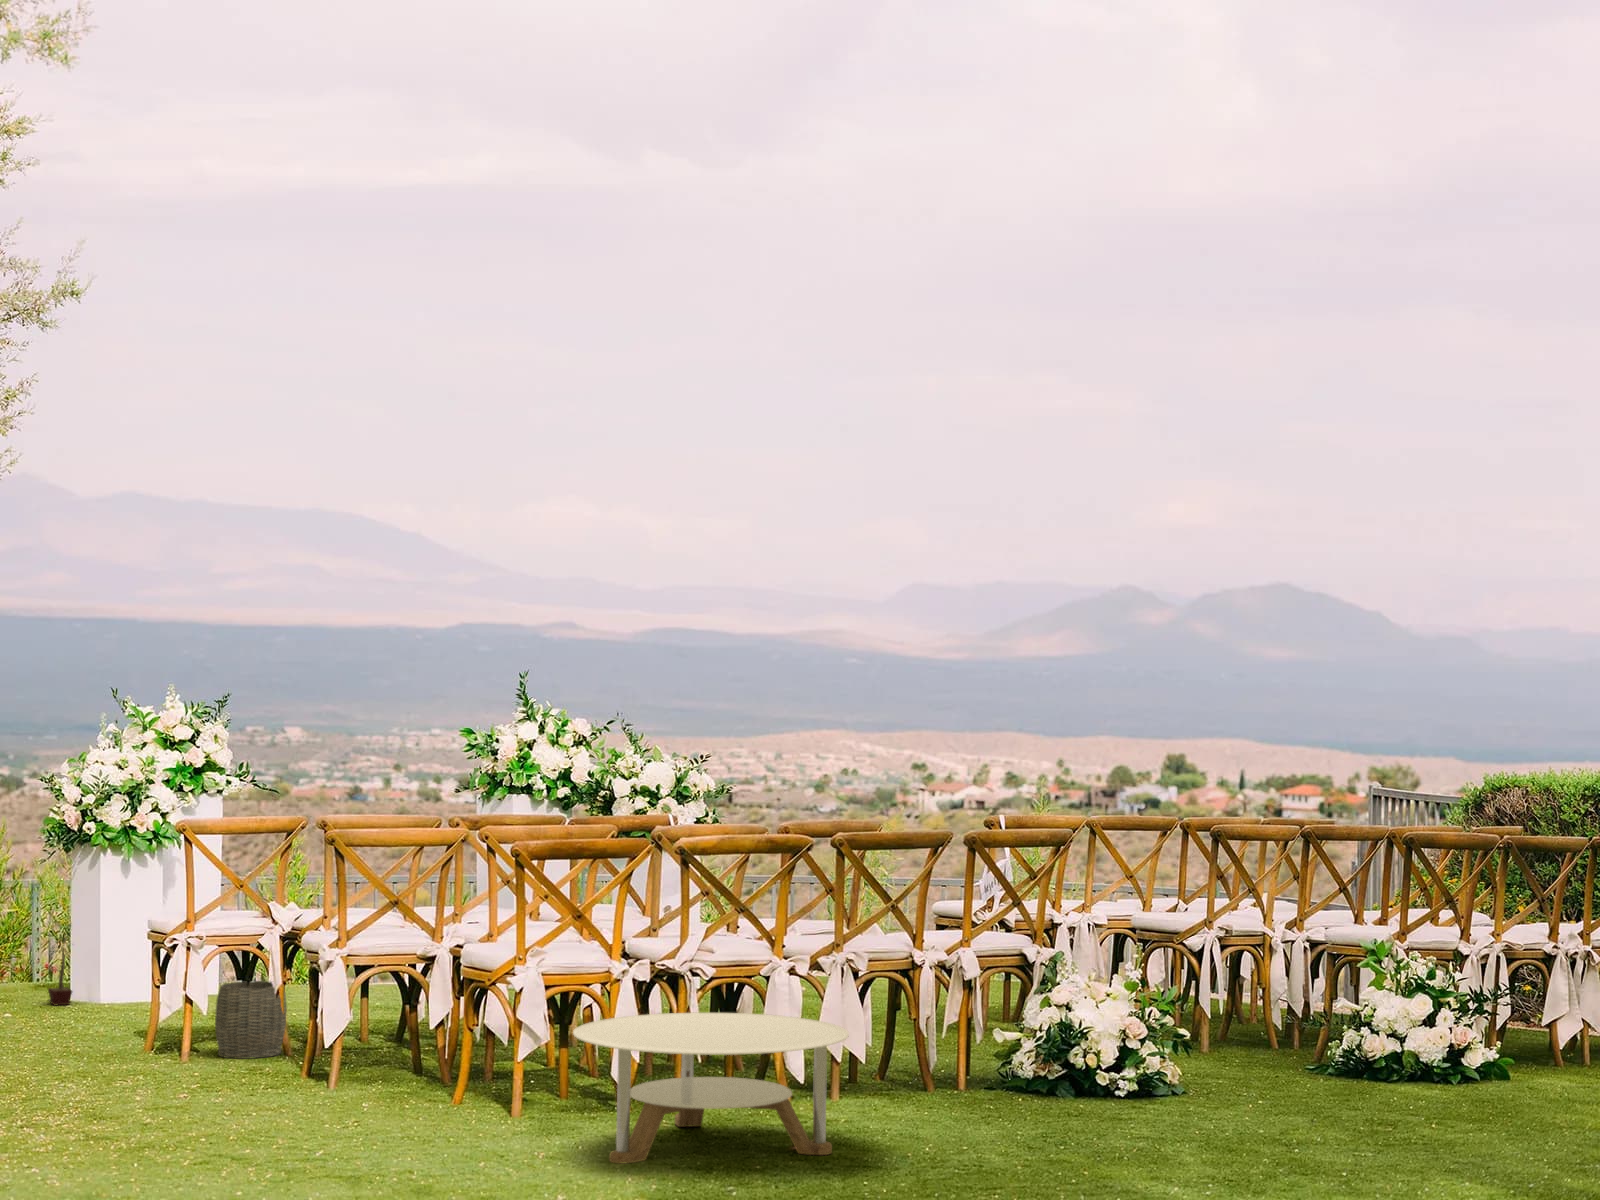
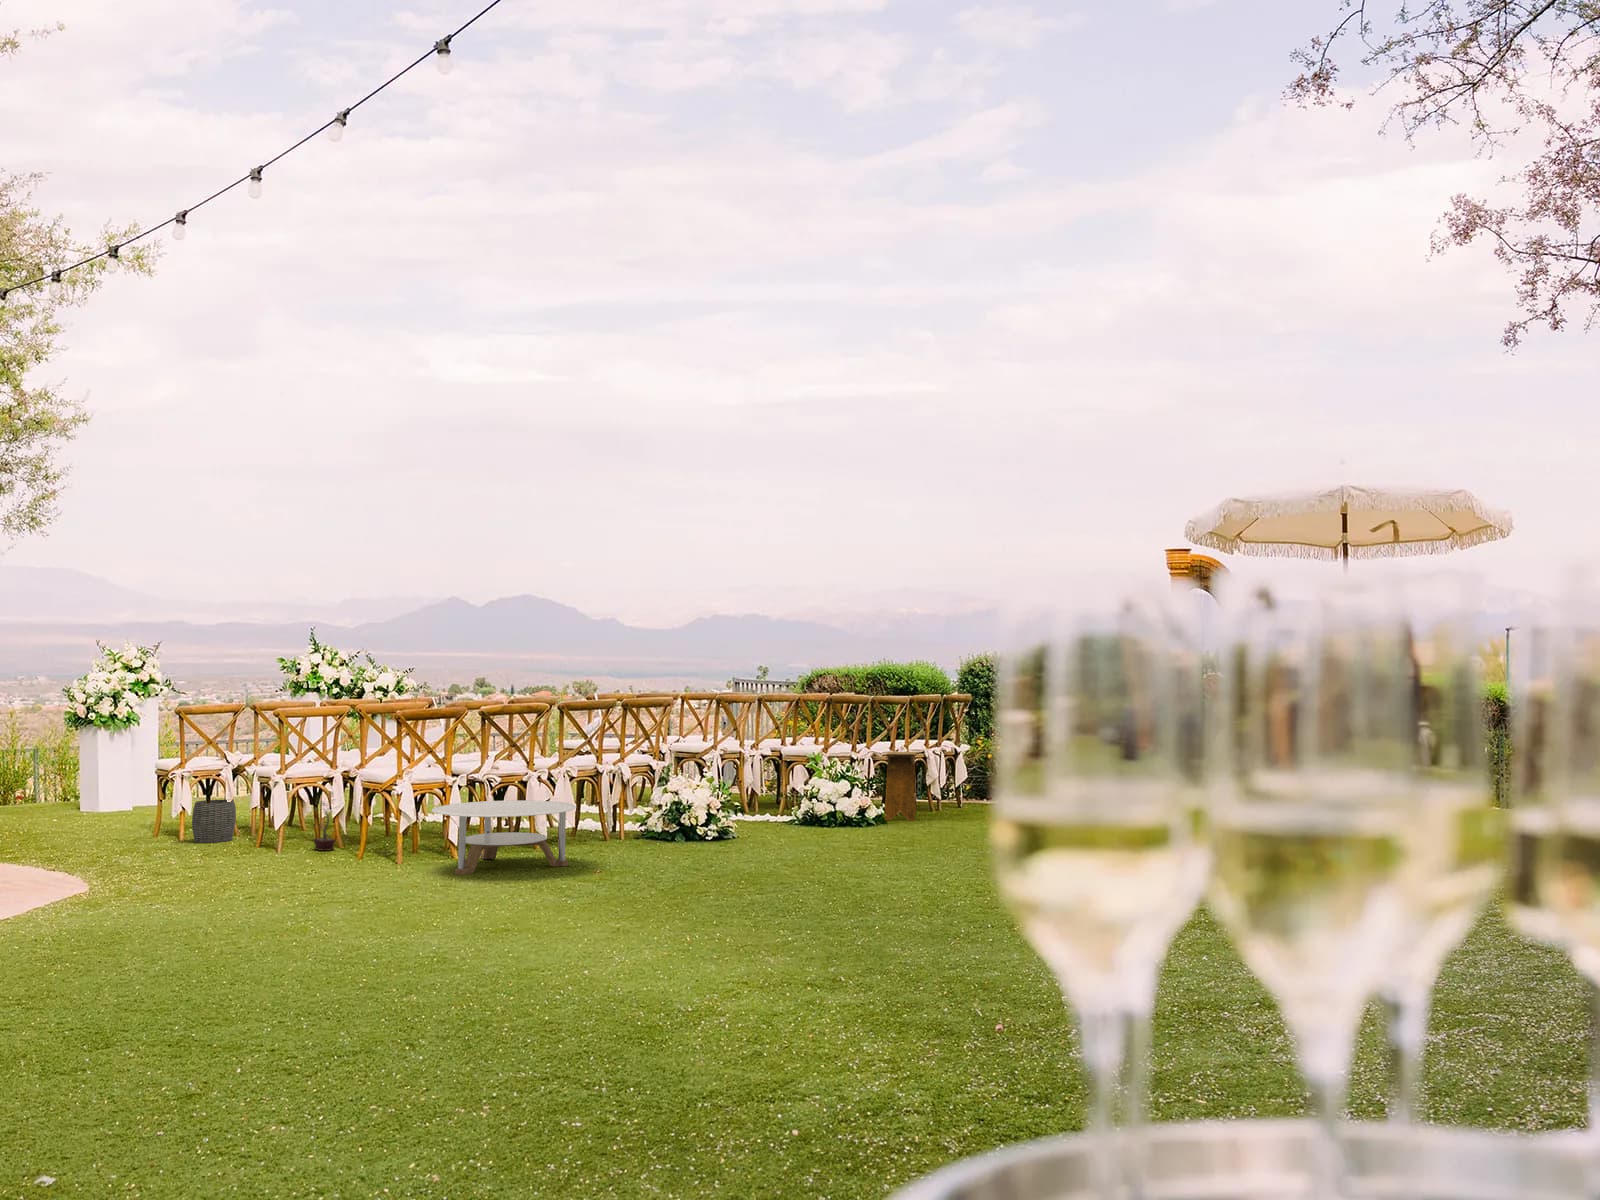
potted plant: present [48,925,72,1005] -> present [314,793,335,851]
stool: none [1505,929,1576,1077] -> present [885,752,917,821]

